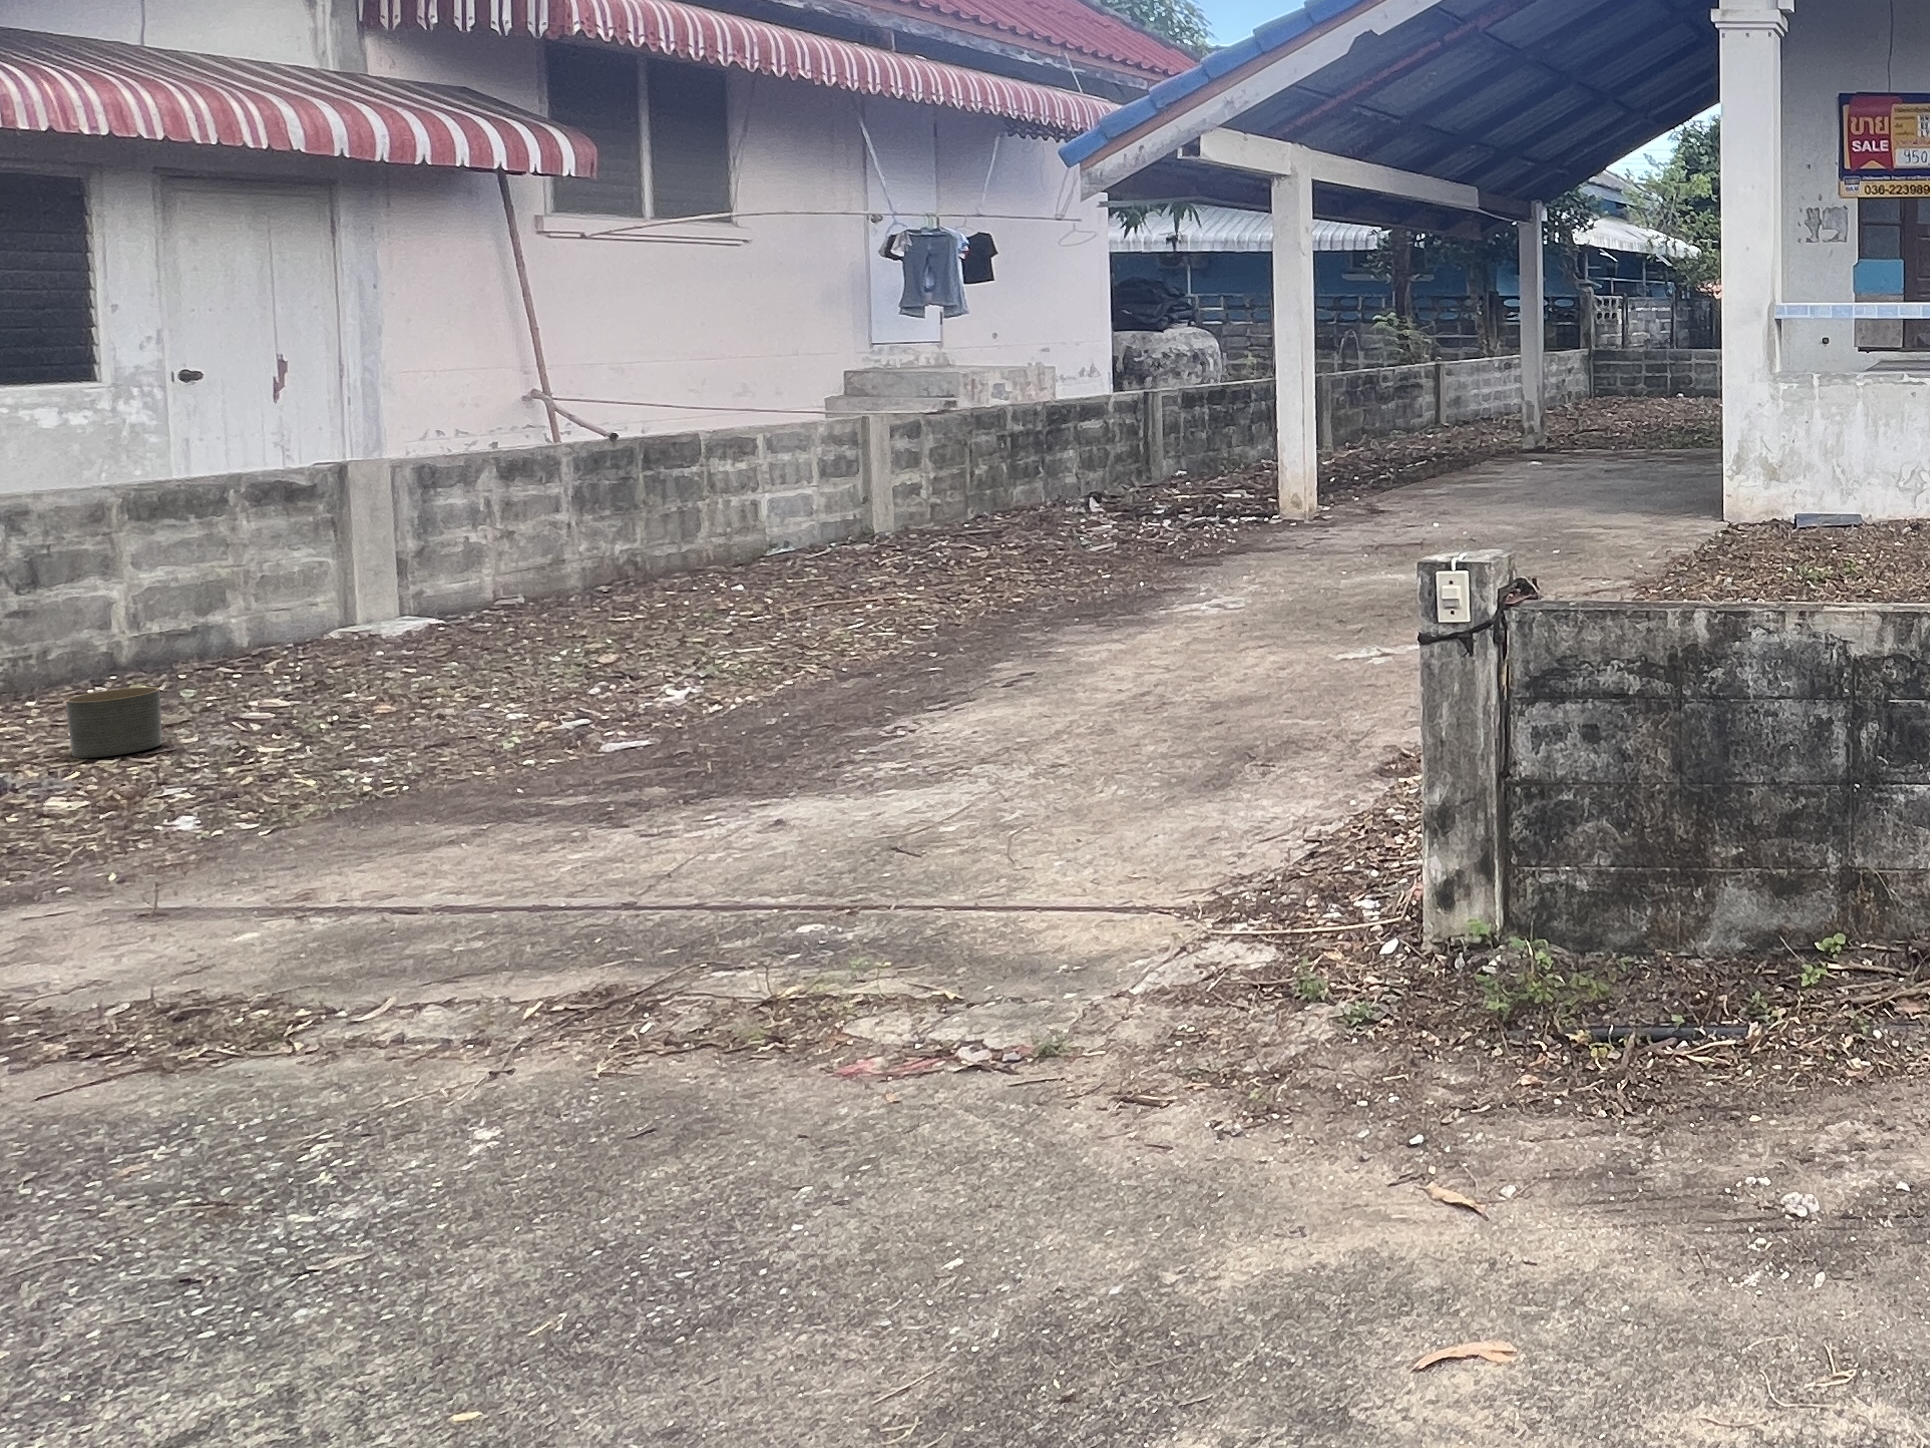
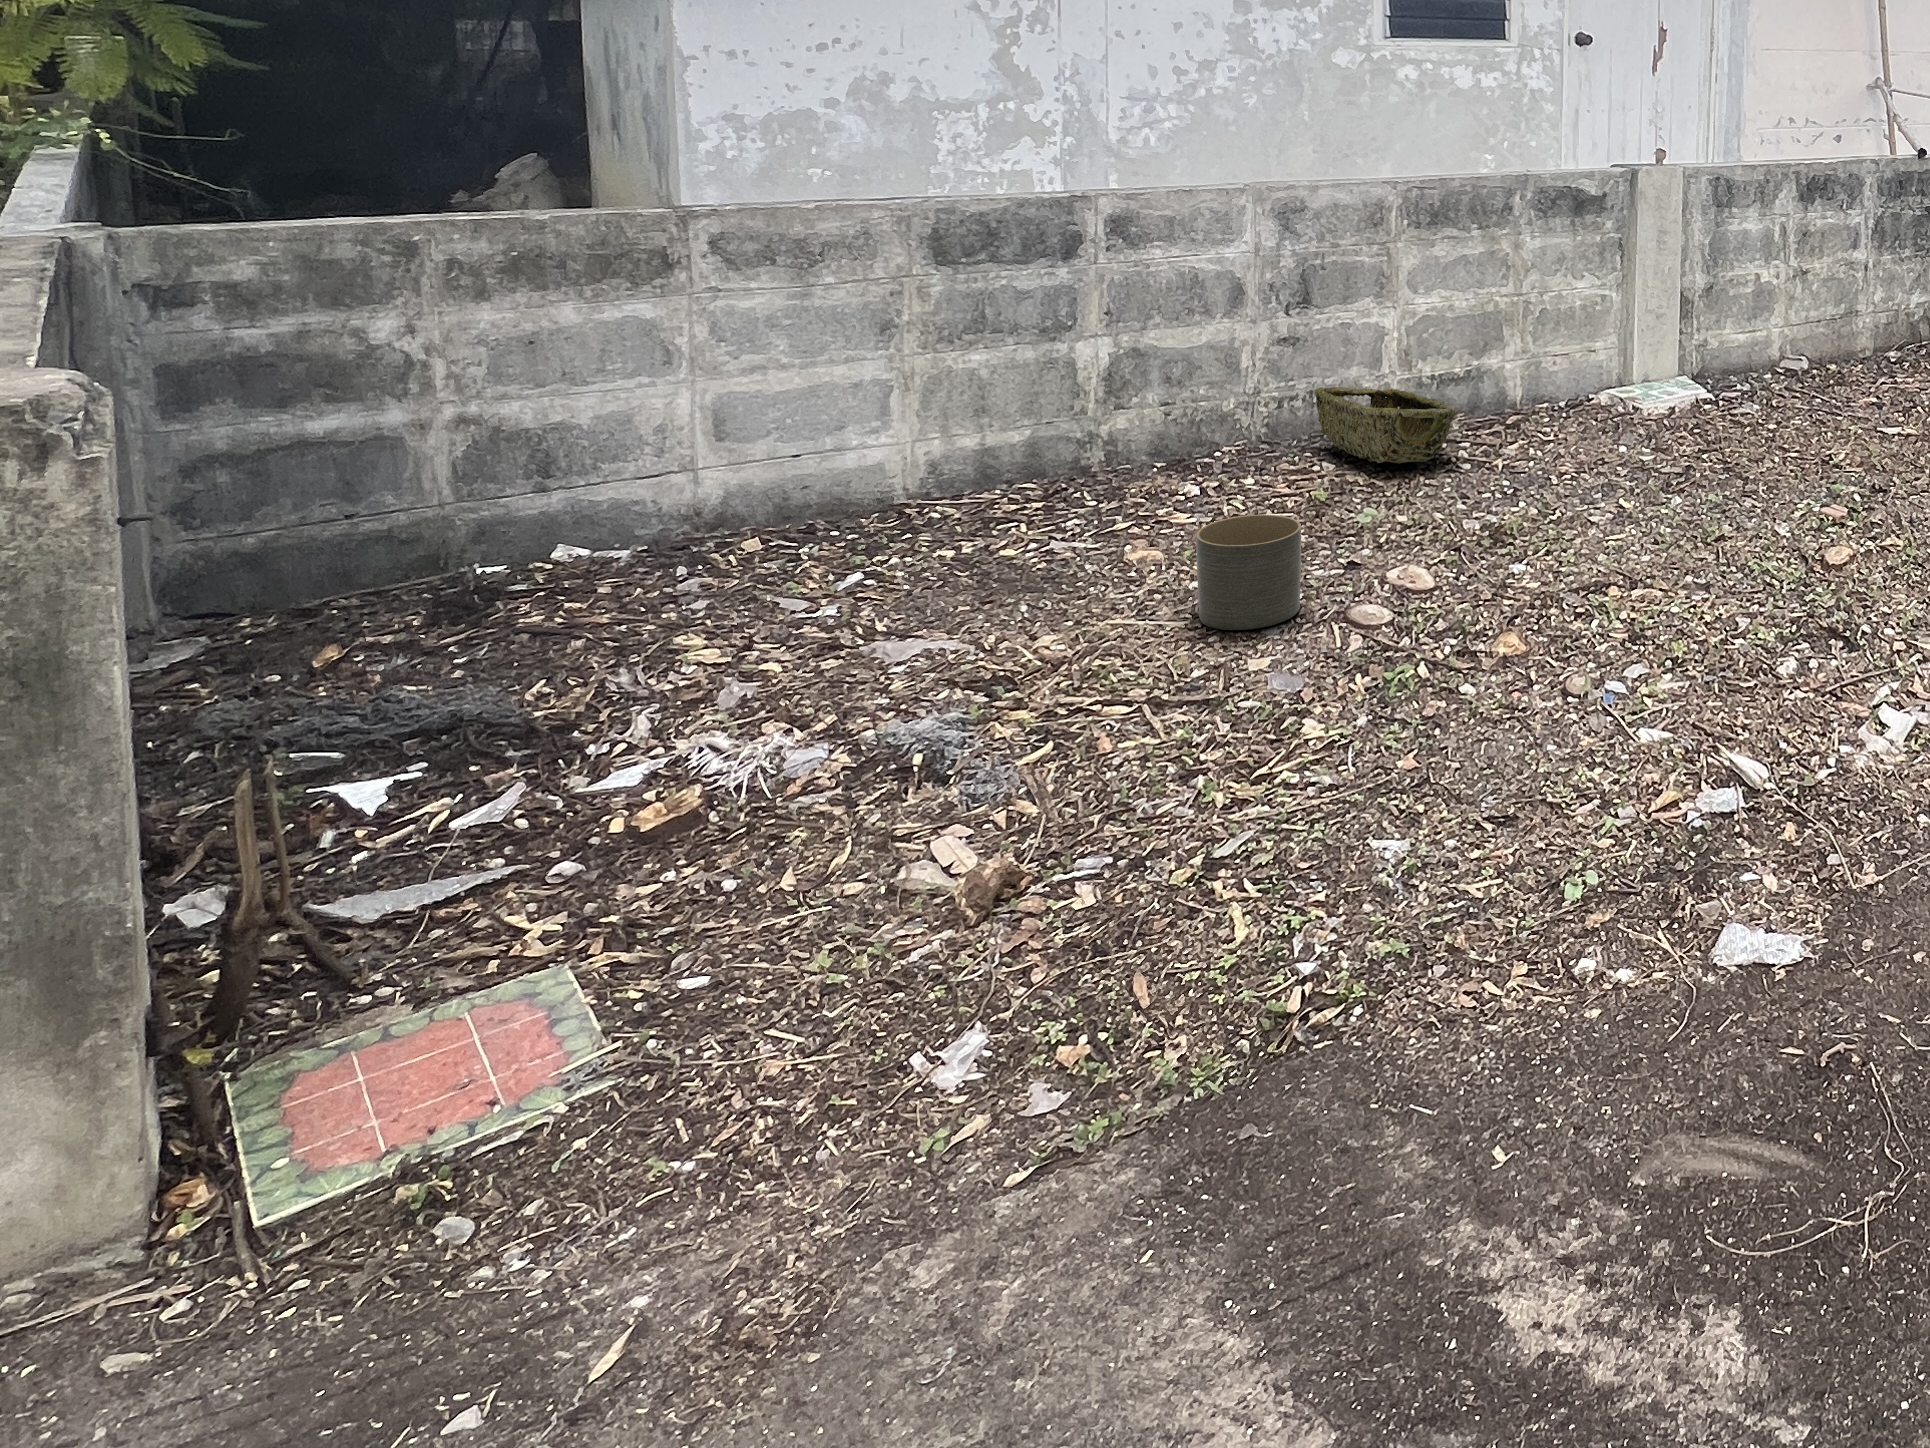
woven basket: none [57,641,215,689] -> present [1315,387,1455,464]

